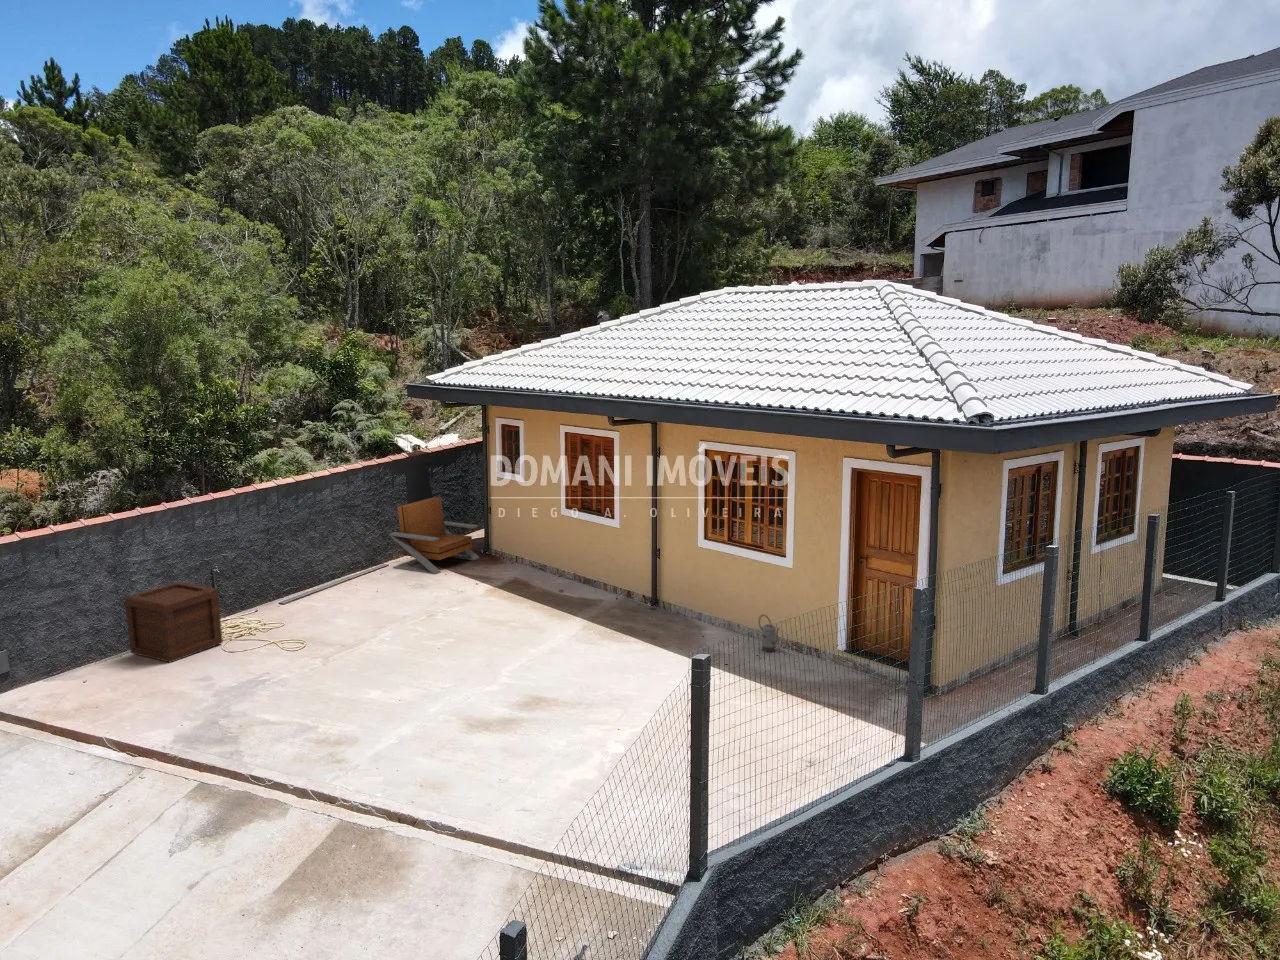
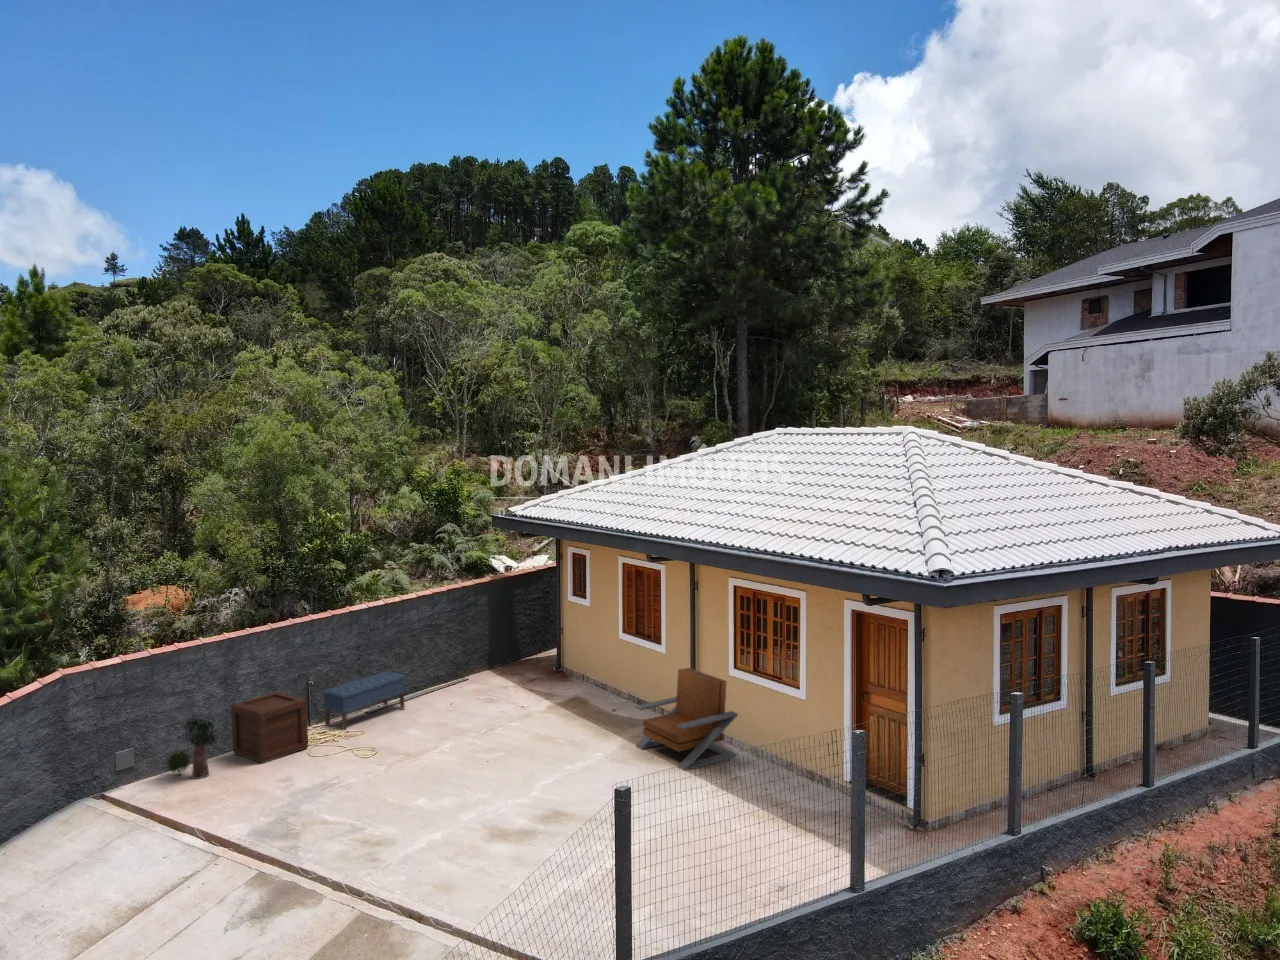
lounge chair: present [389,498,479,574] -> present [635,668,738,770]
bench: none [231,557,326,624] -> present [322,672,405,730]
potted plant: none [48,612,116,683] -> present [167,718,218,779]
watering can: present [758,615,780,652] -> none [775,743,792,780]

